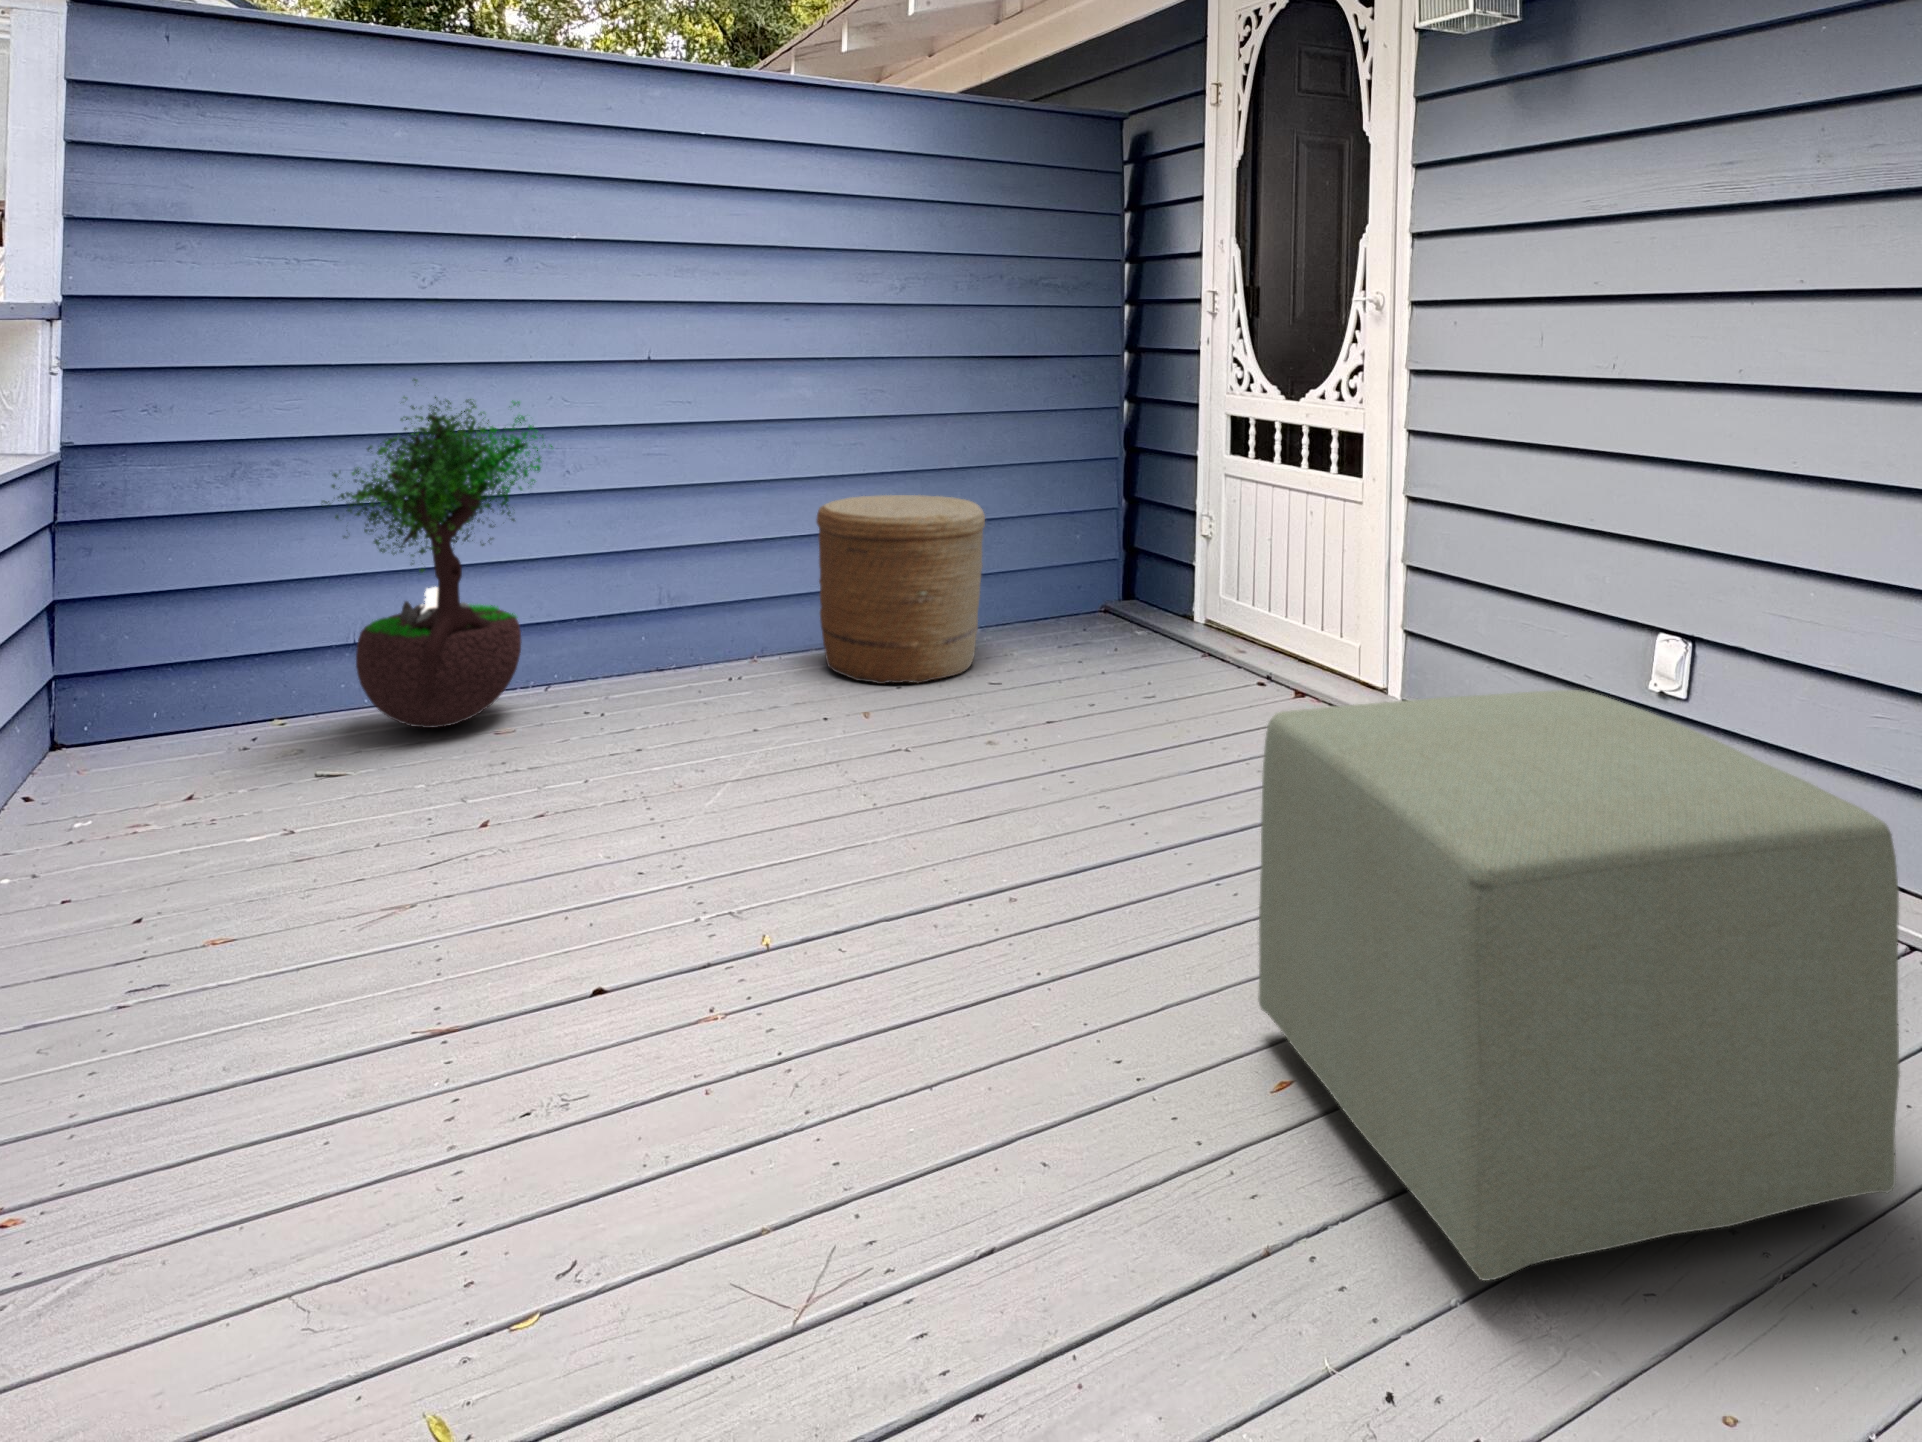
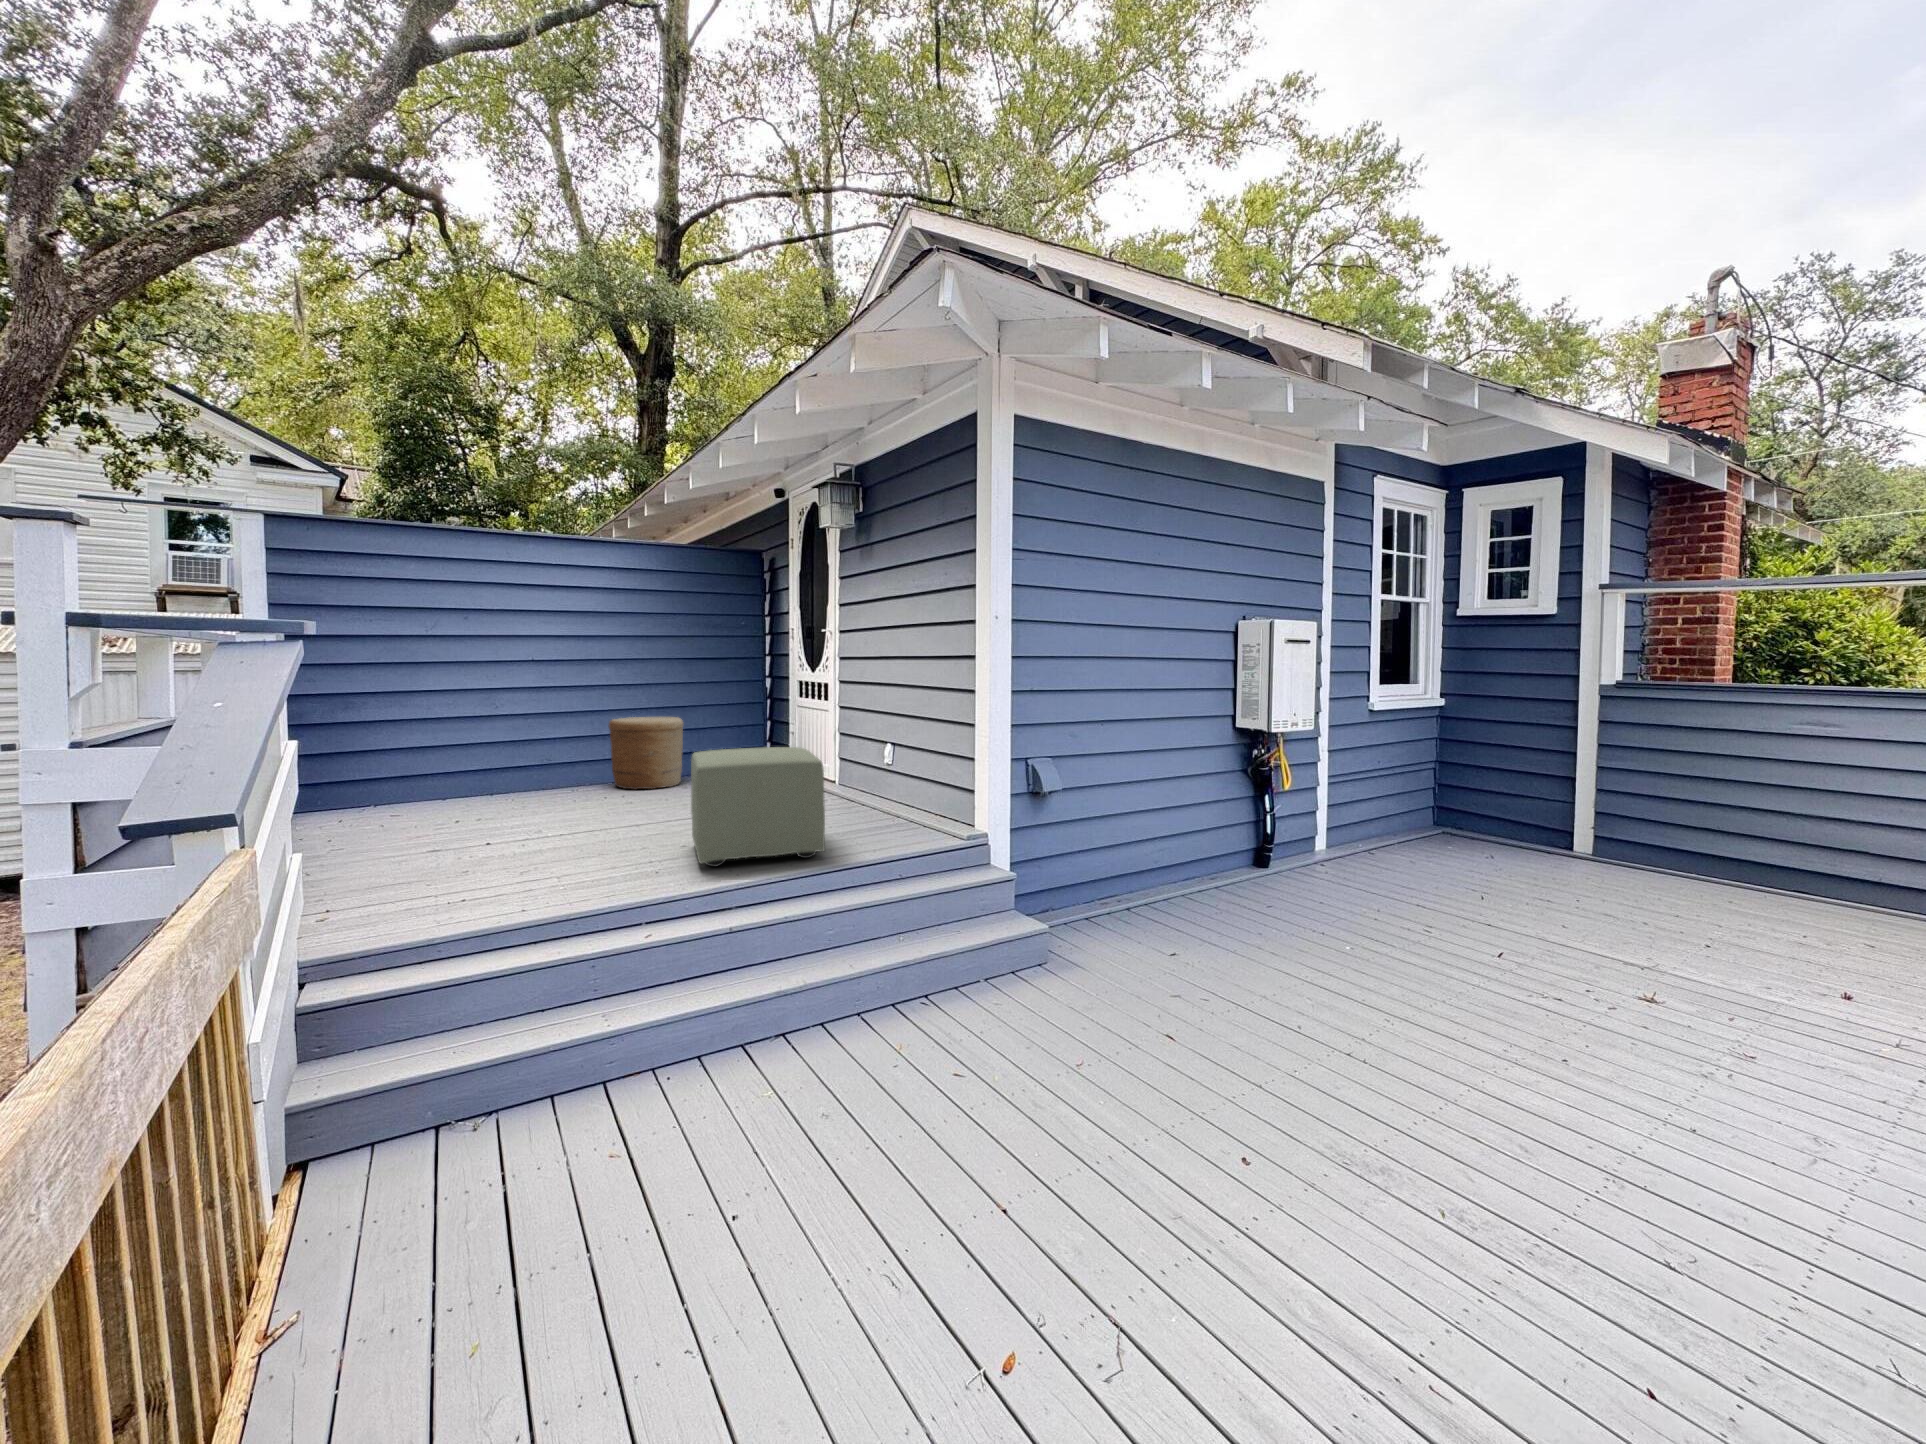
potted tree: present [322,379,552,728] -> none [387,666,485,804]

